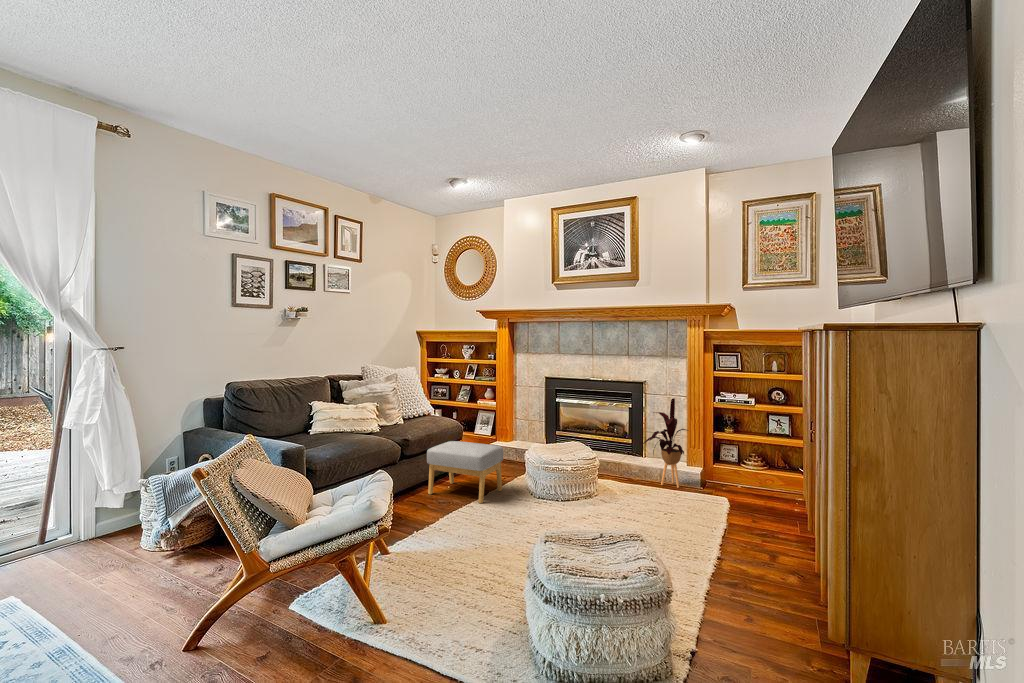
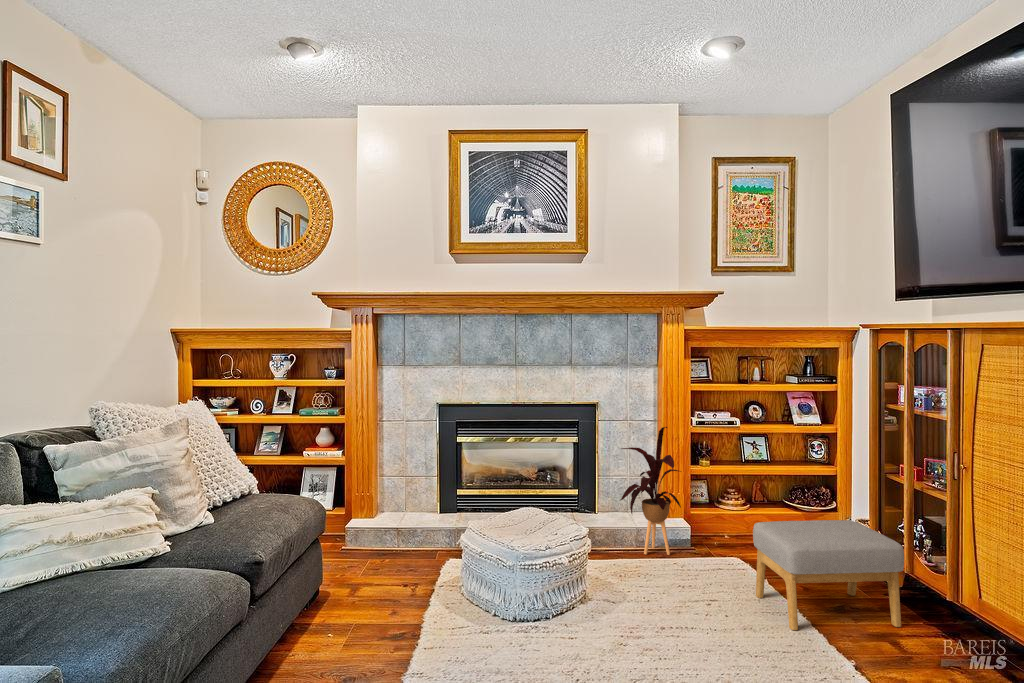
footstool: present [427,441,503,503] -> present [753,520,904,630]

